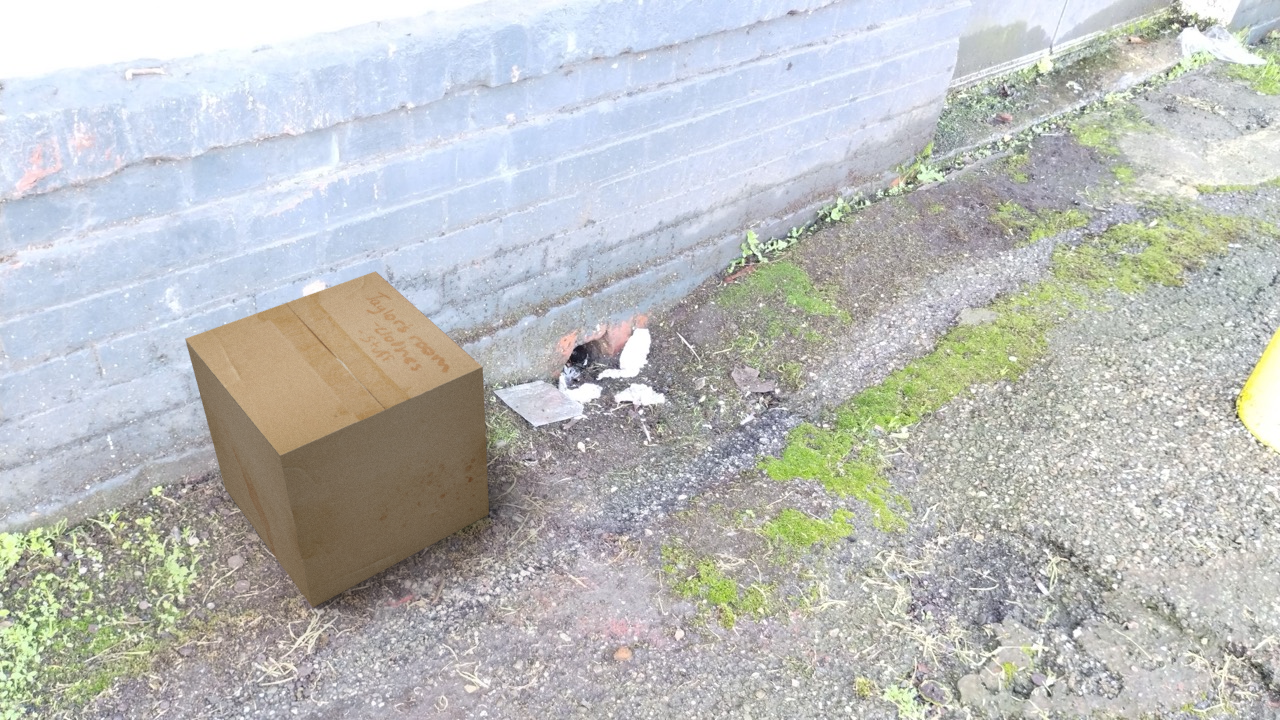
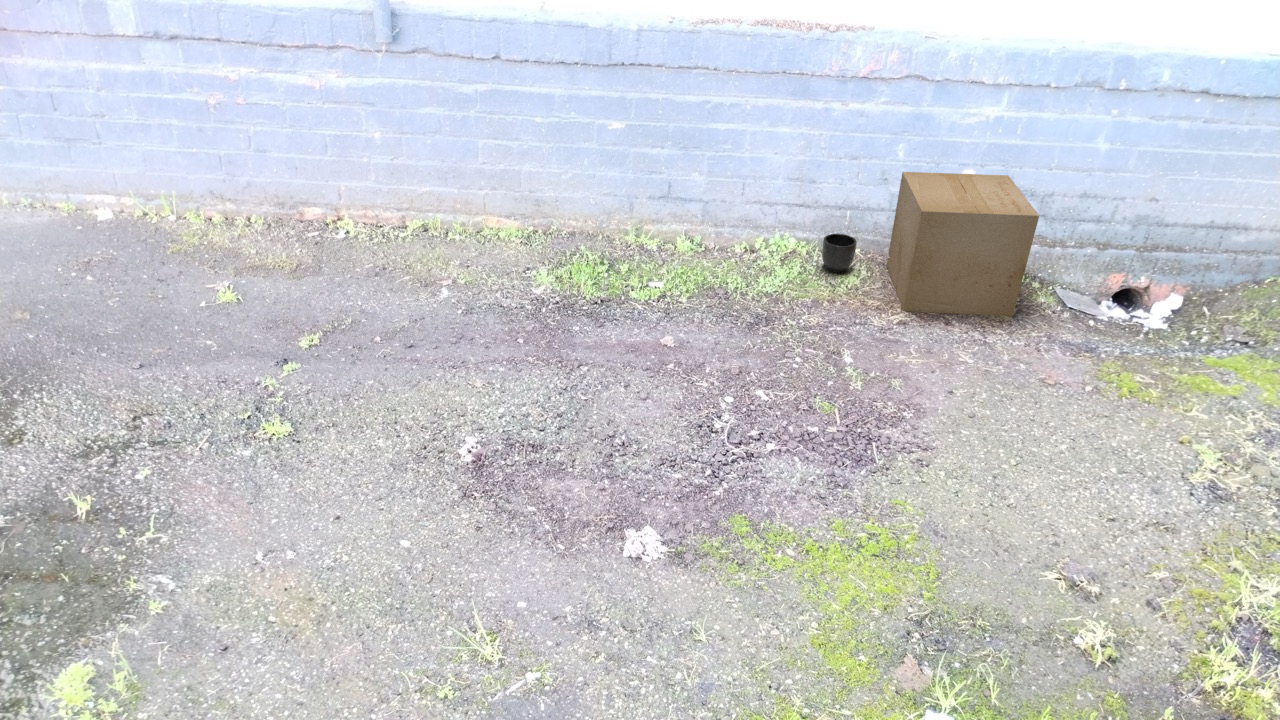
planter: none [79,482,161,563] -> present [822,234,857,272]

